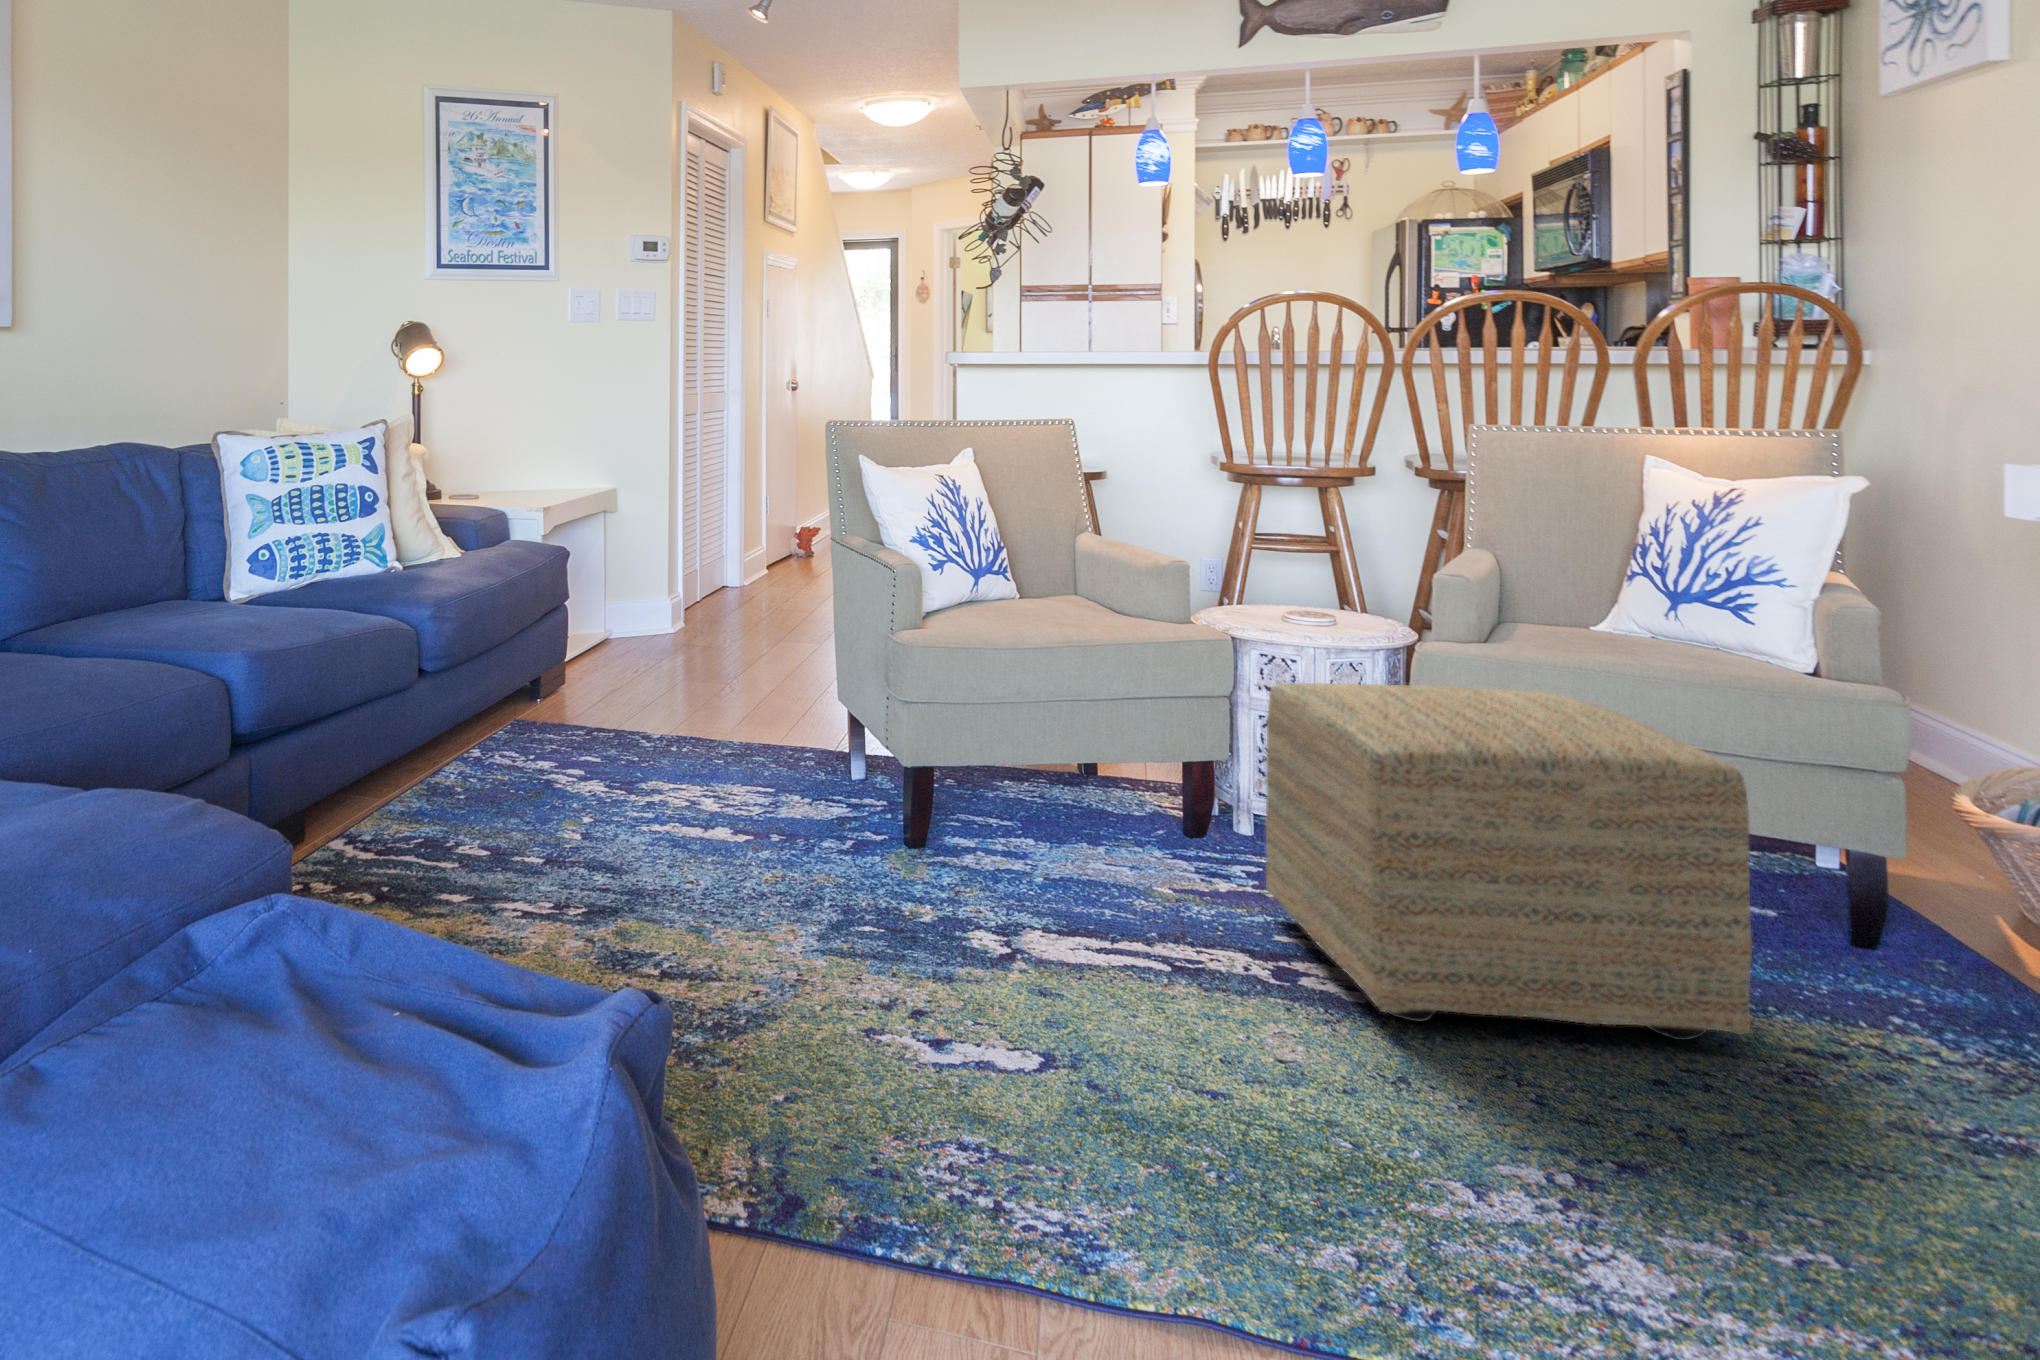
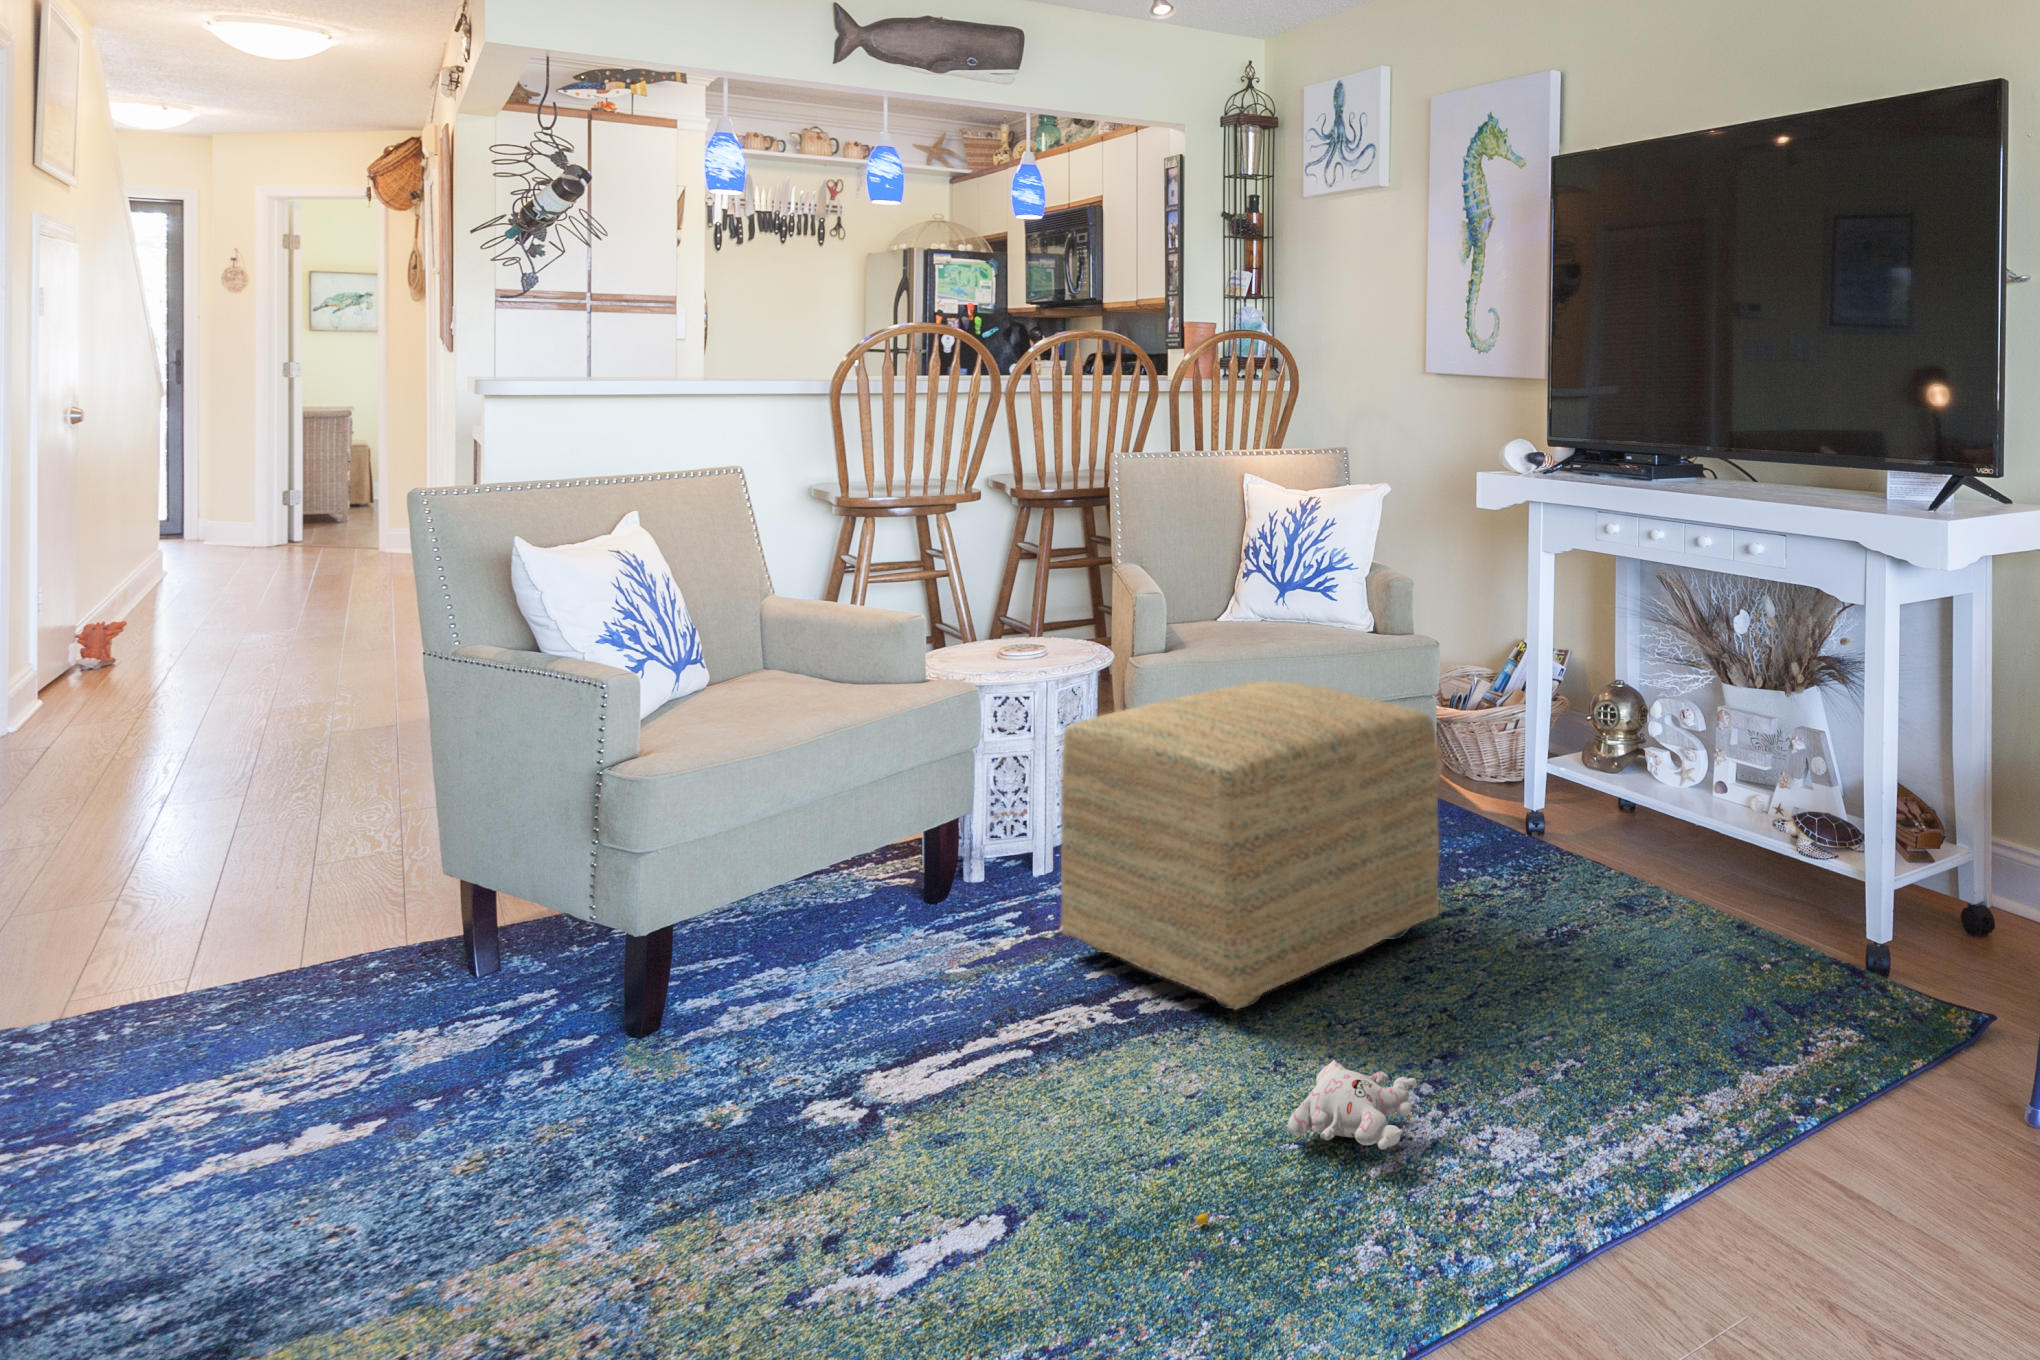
plush toy: none [1190,1086,1503,1184] -> present [1196,1060,1416,1225]

